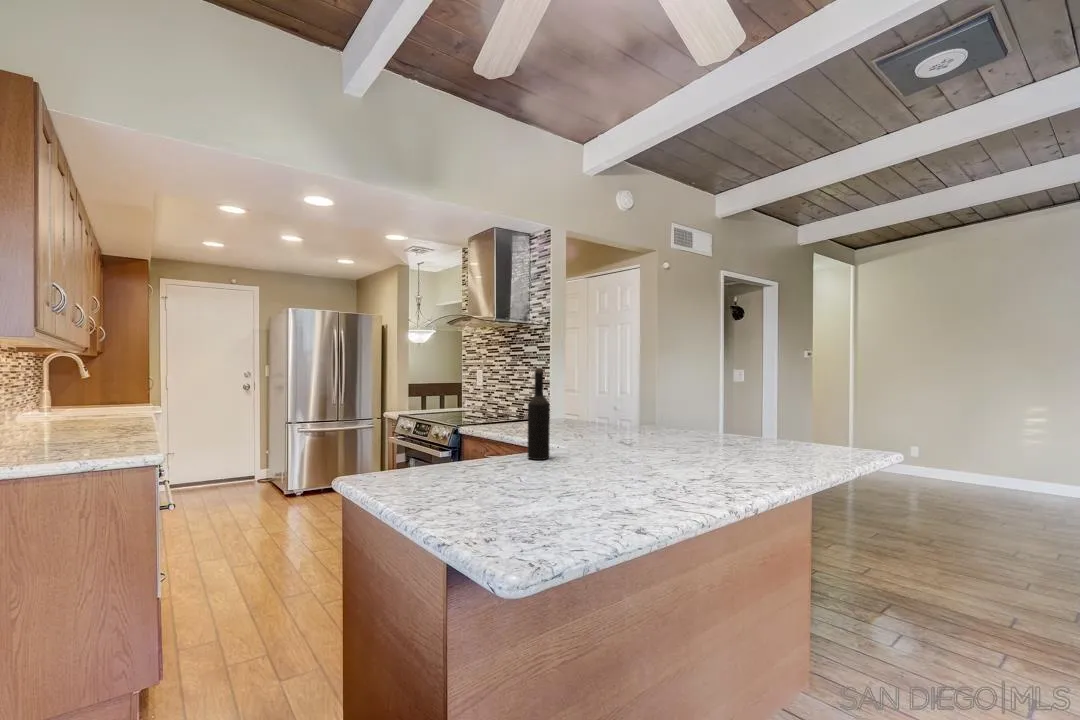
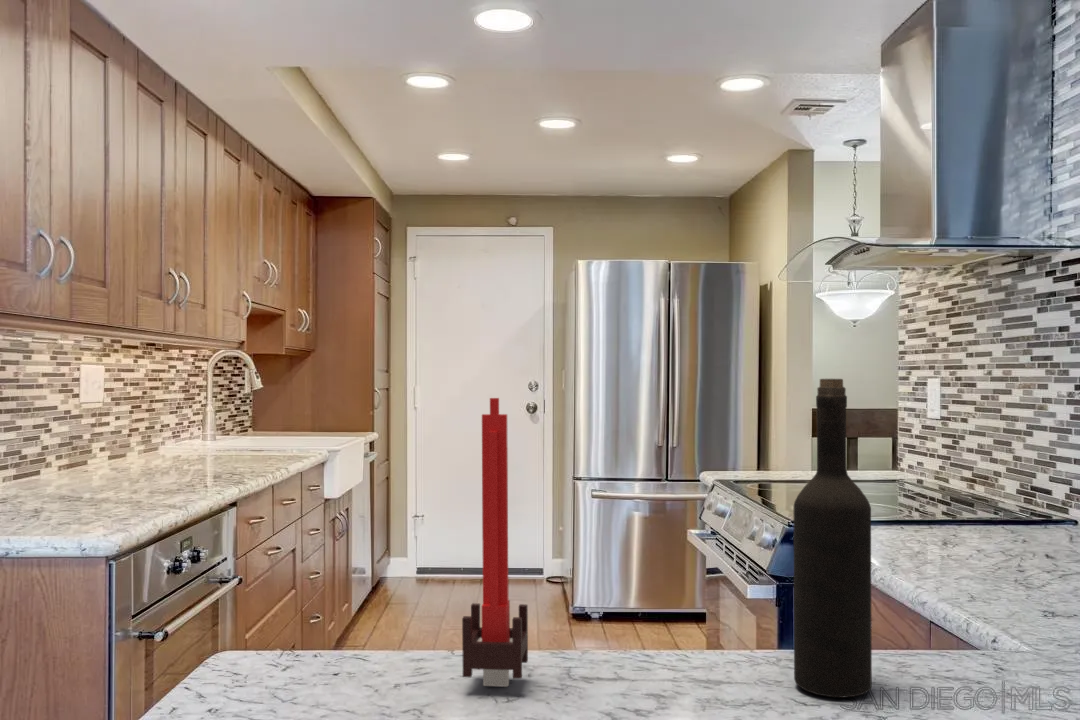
candle: none [435,374,460,470] -> present [462,398,528,687]

